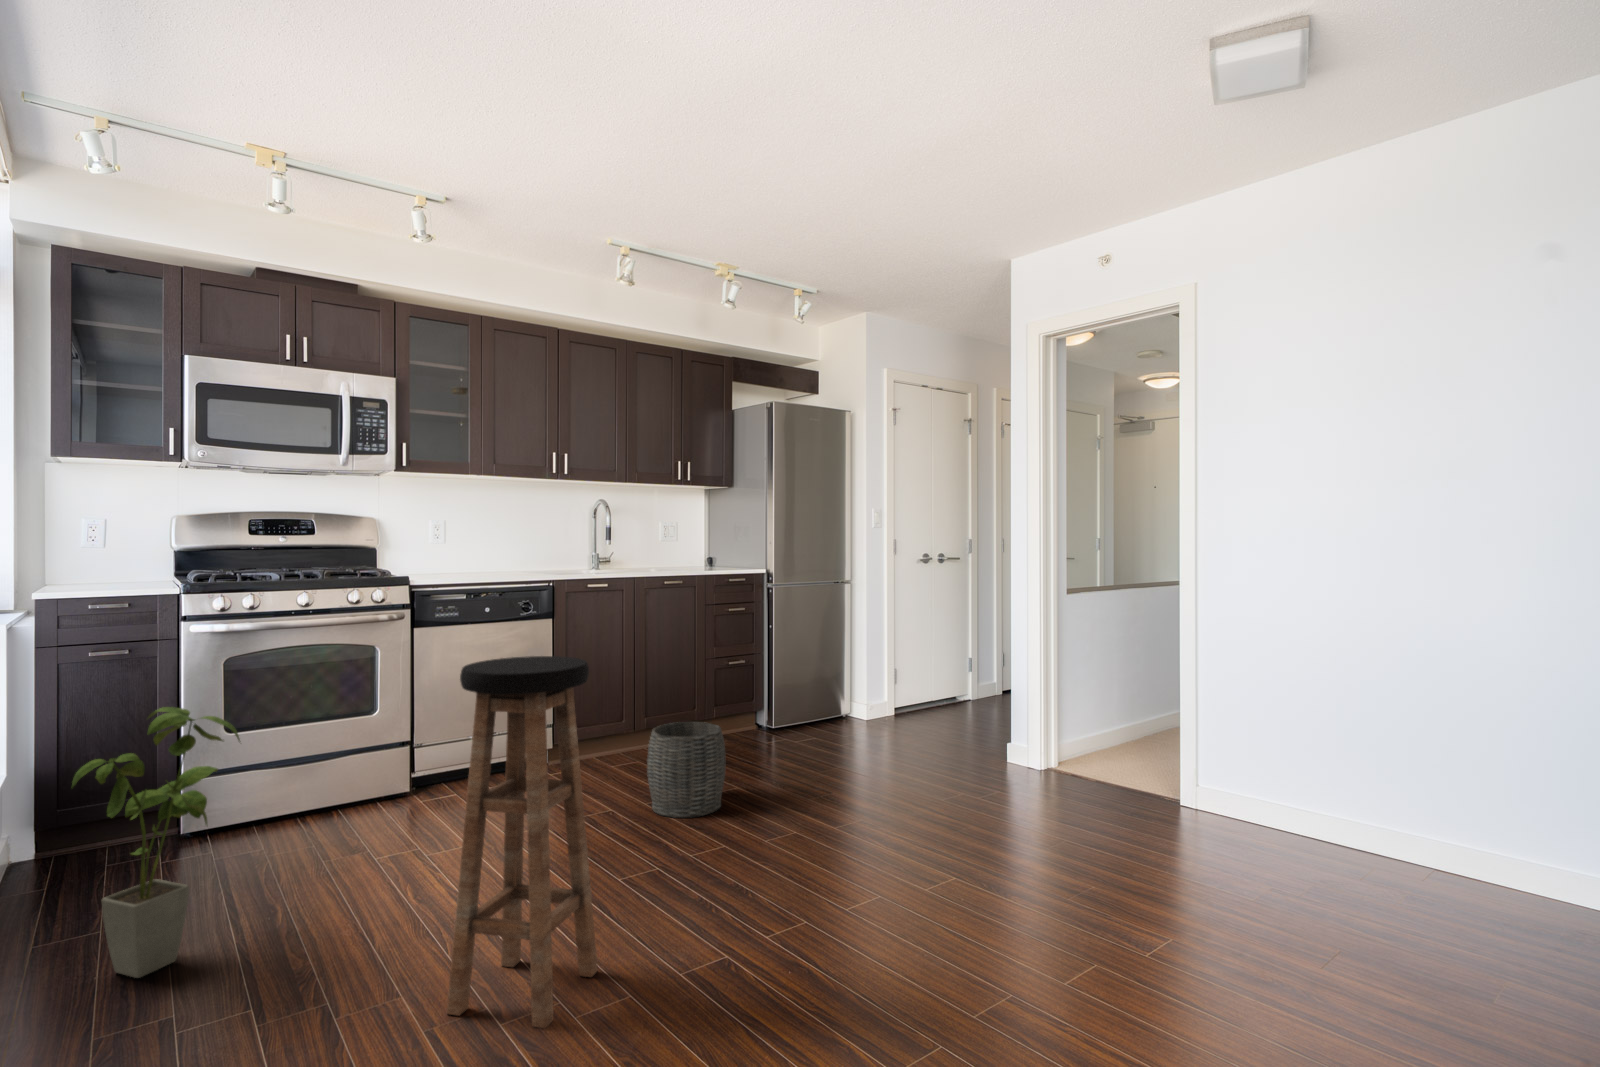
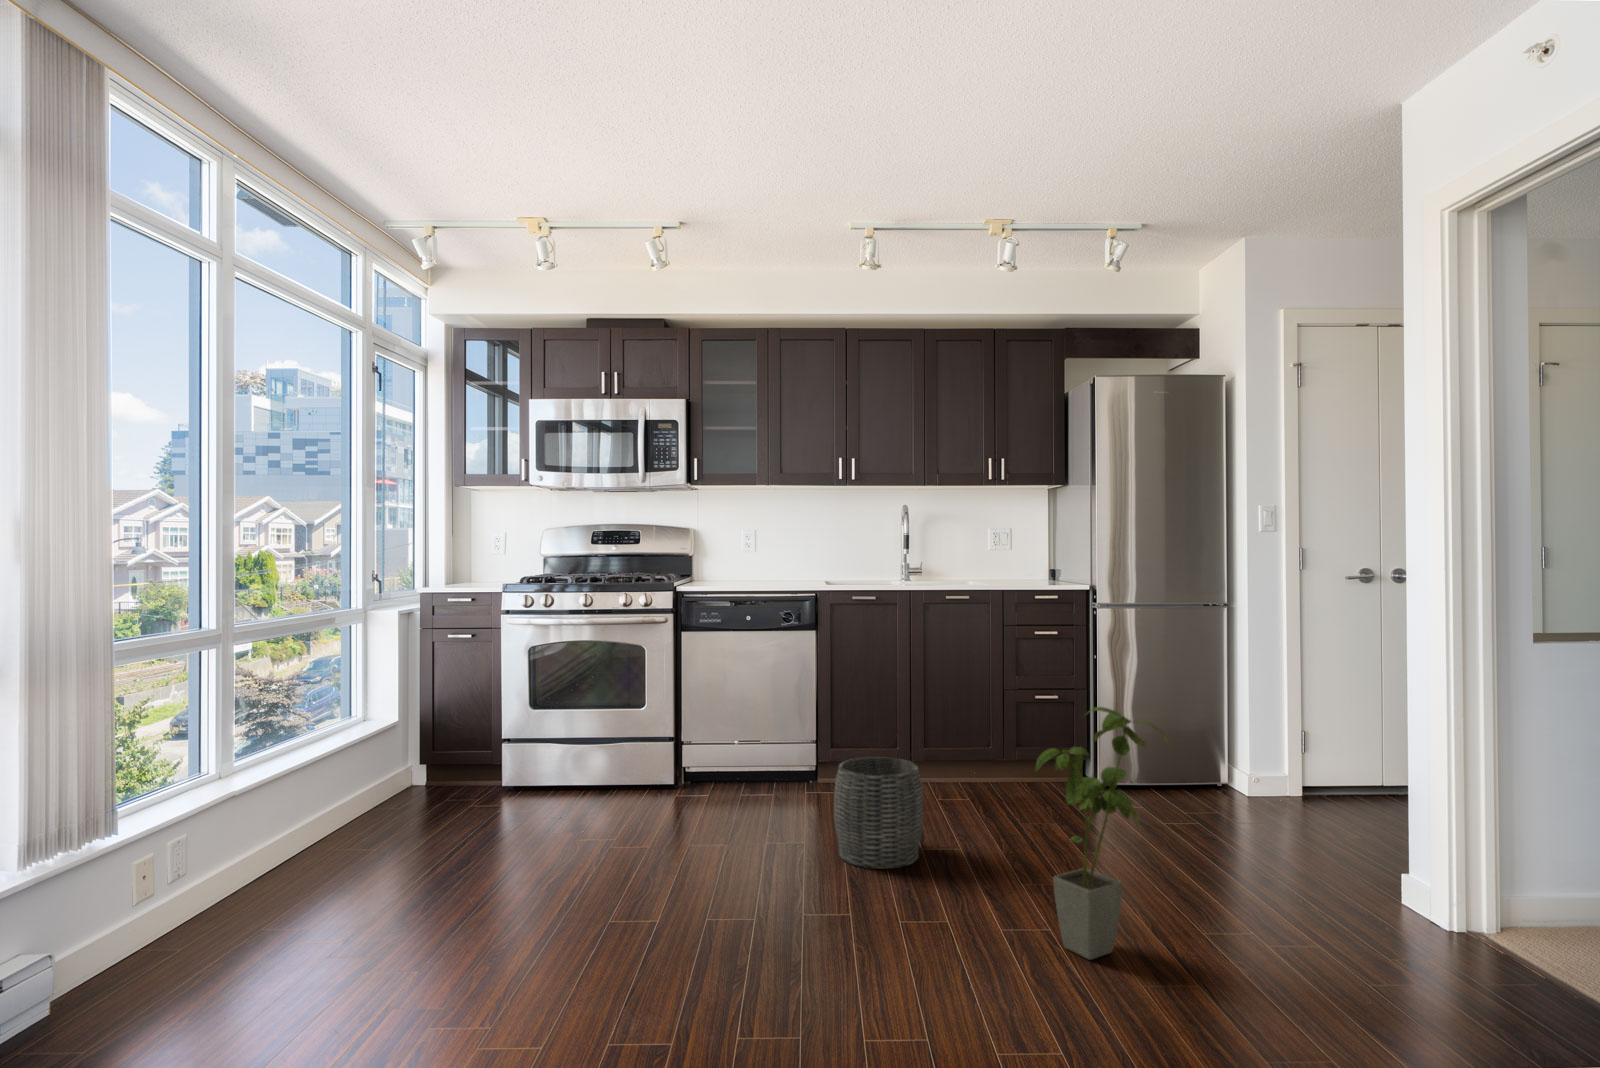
bar stool: present [447,656,598,1028] -> none [437,662,573,1023]
house plant: present [72,707,240,978] -> present [1036,707,1170,960]

